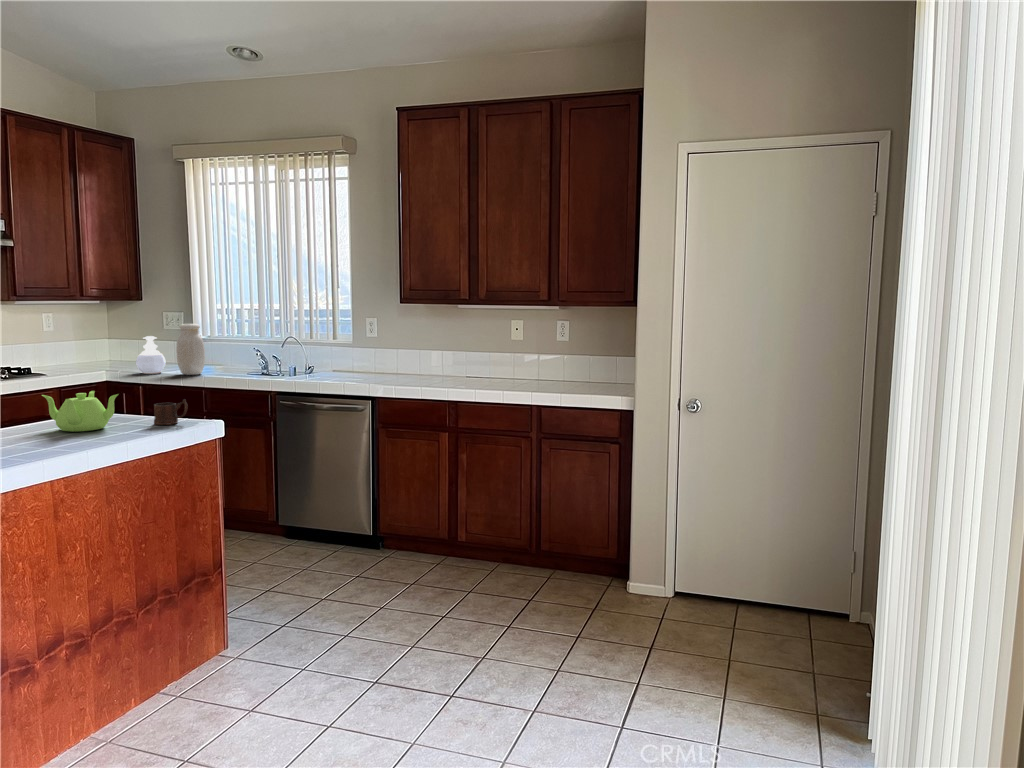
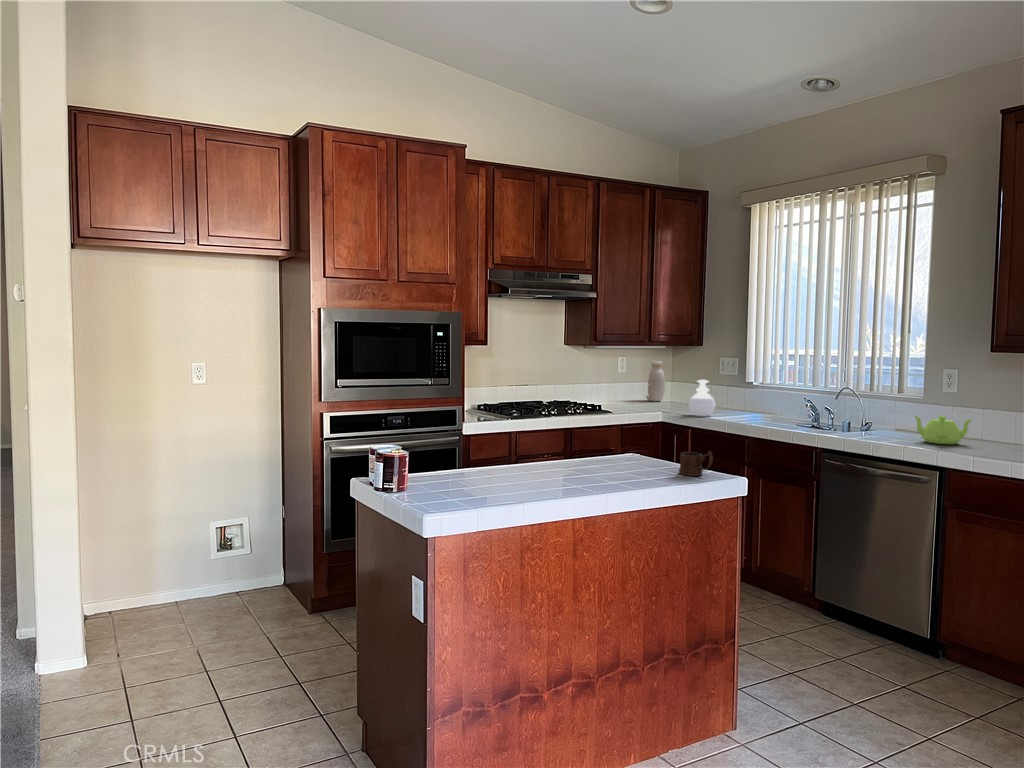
jar: present [176,324,205,375] -> present [646,361,665,401]
teapot: present [42,391,119,432] -> present [914,416,972,444]

